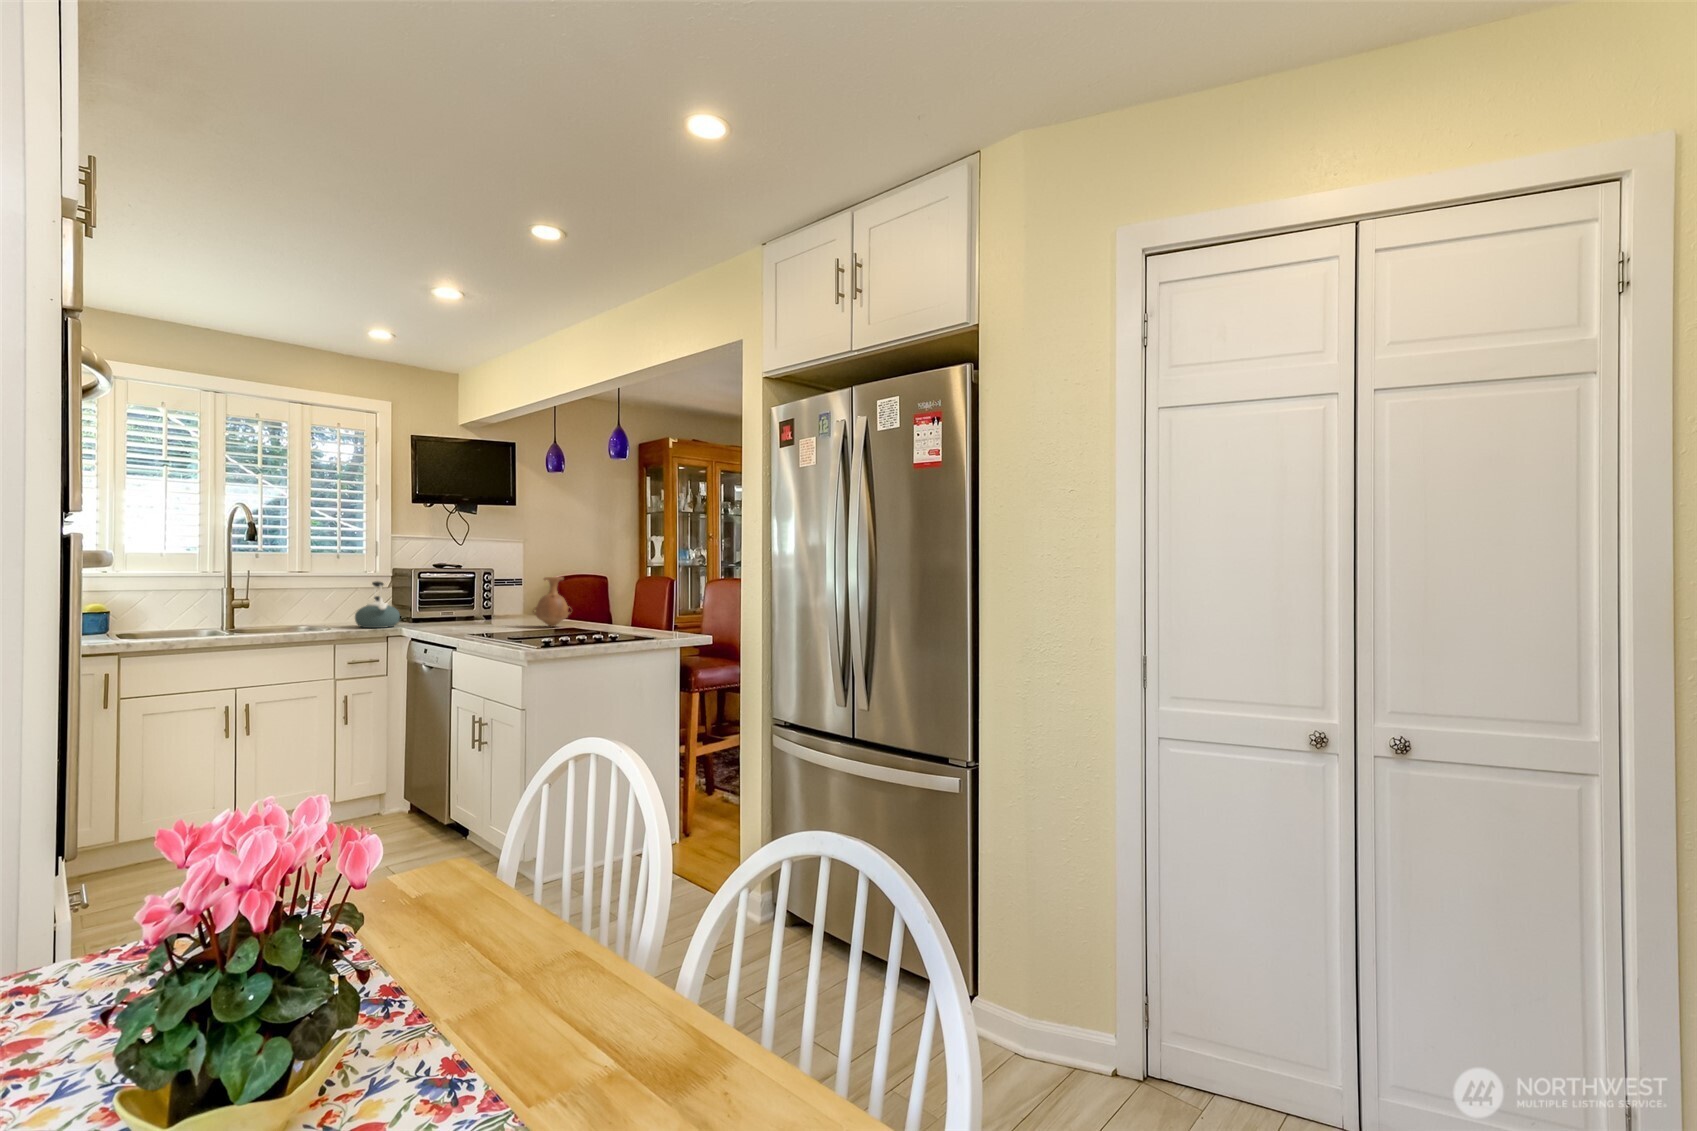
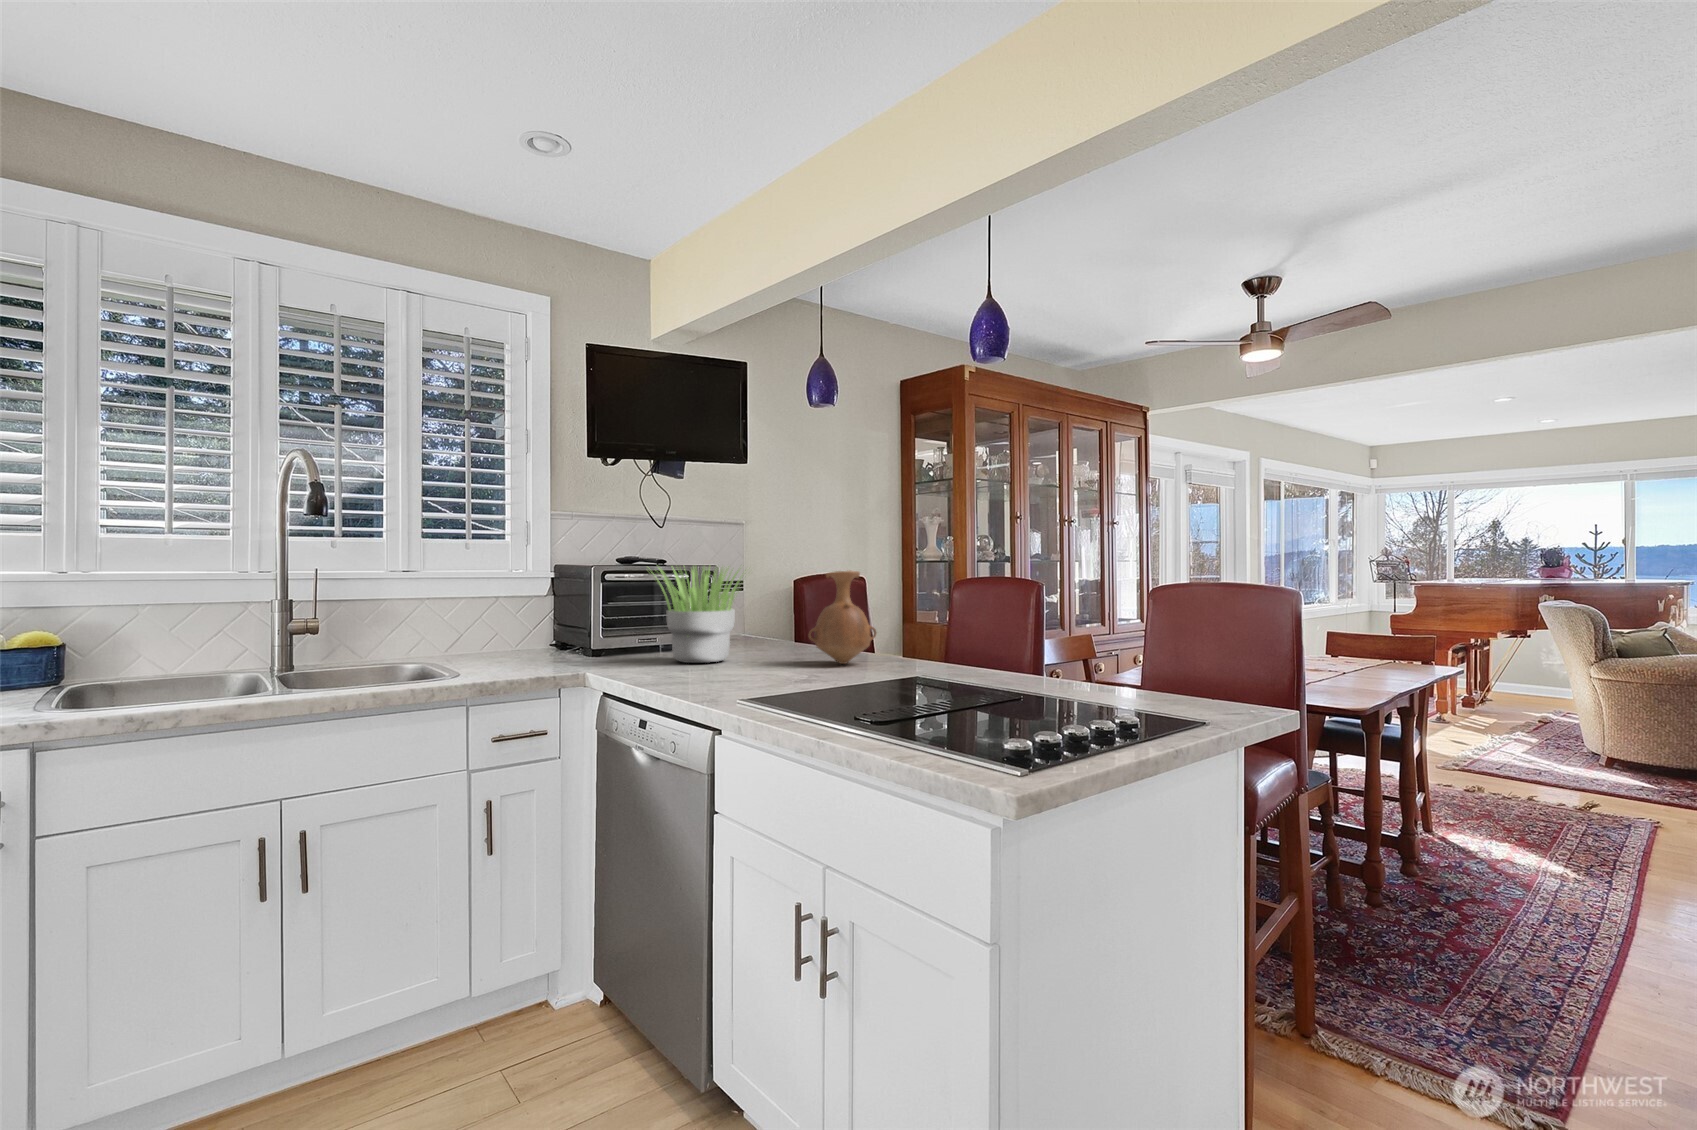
potted plant: none [438,570,508,626] -> present [658,566,743,663]
kettle: present [355,581,400,628] -> none [501,584,577,670]

